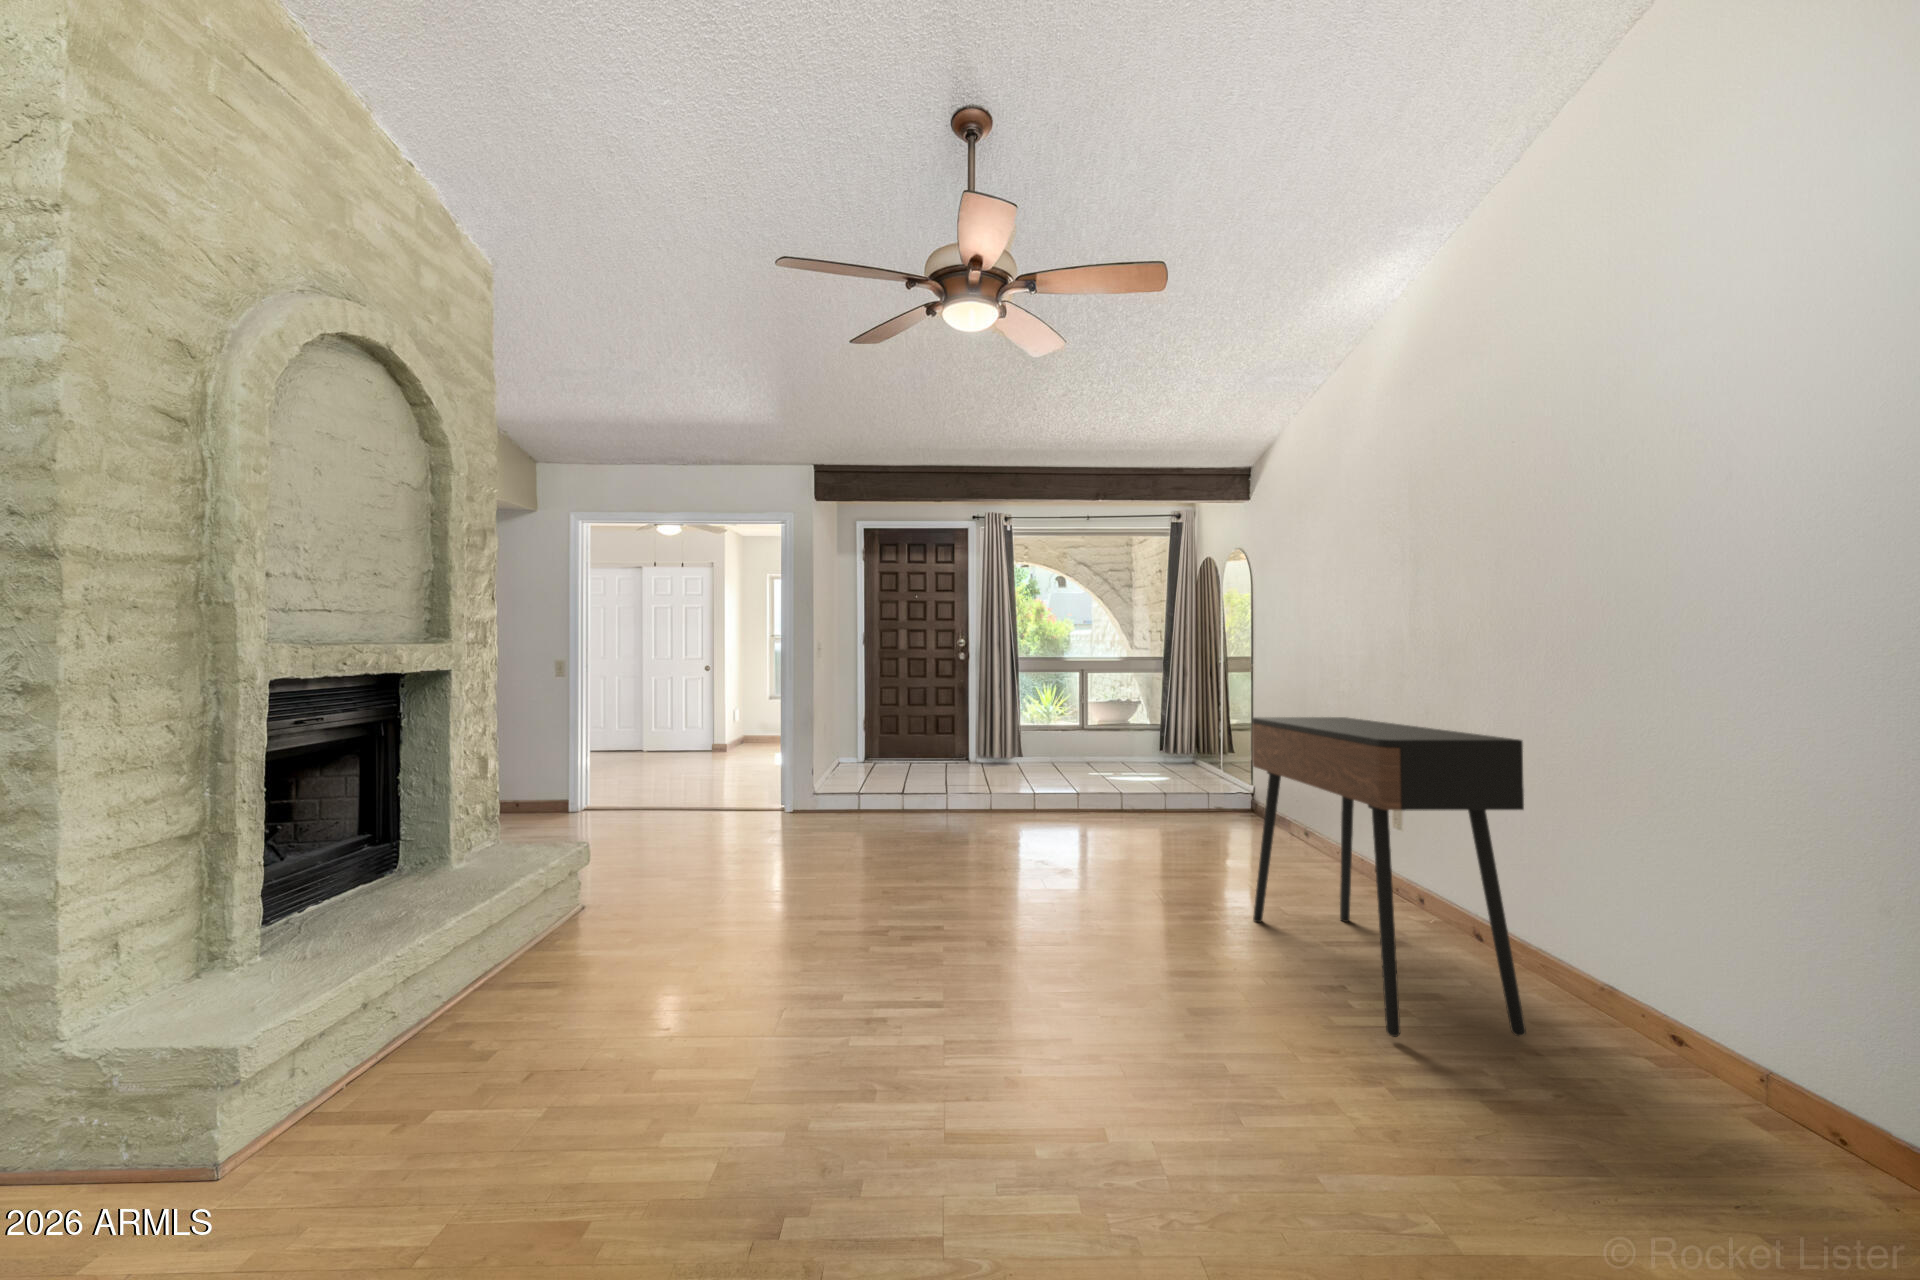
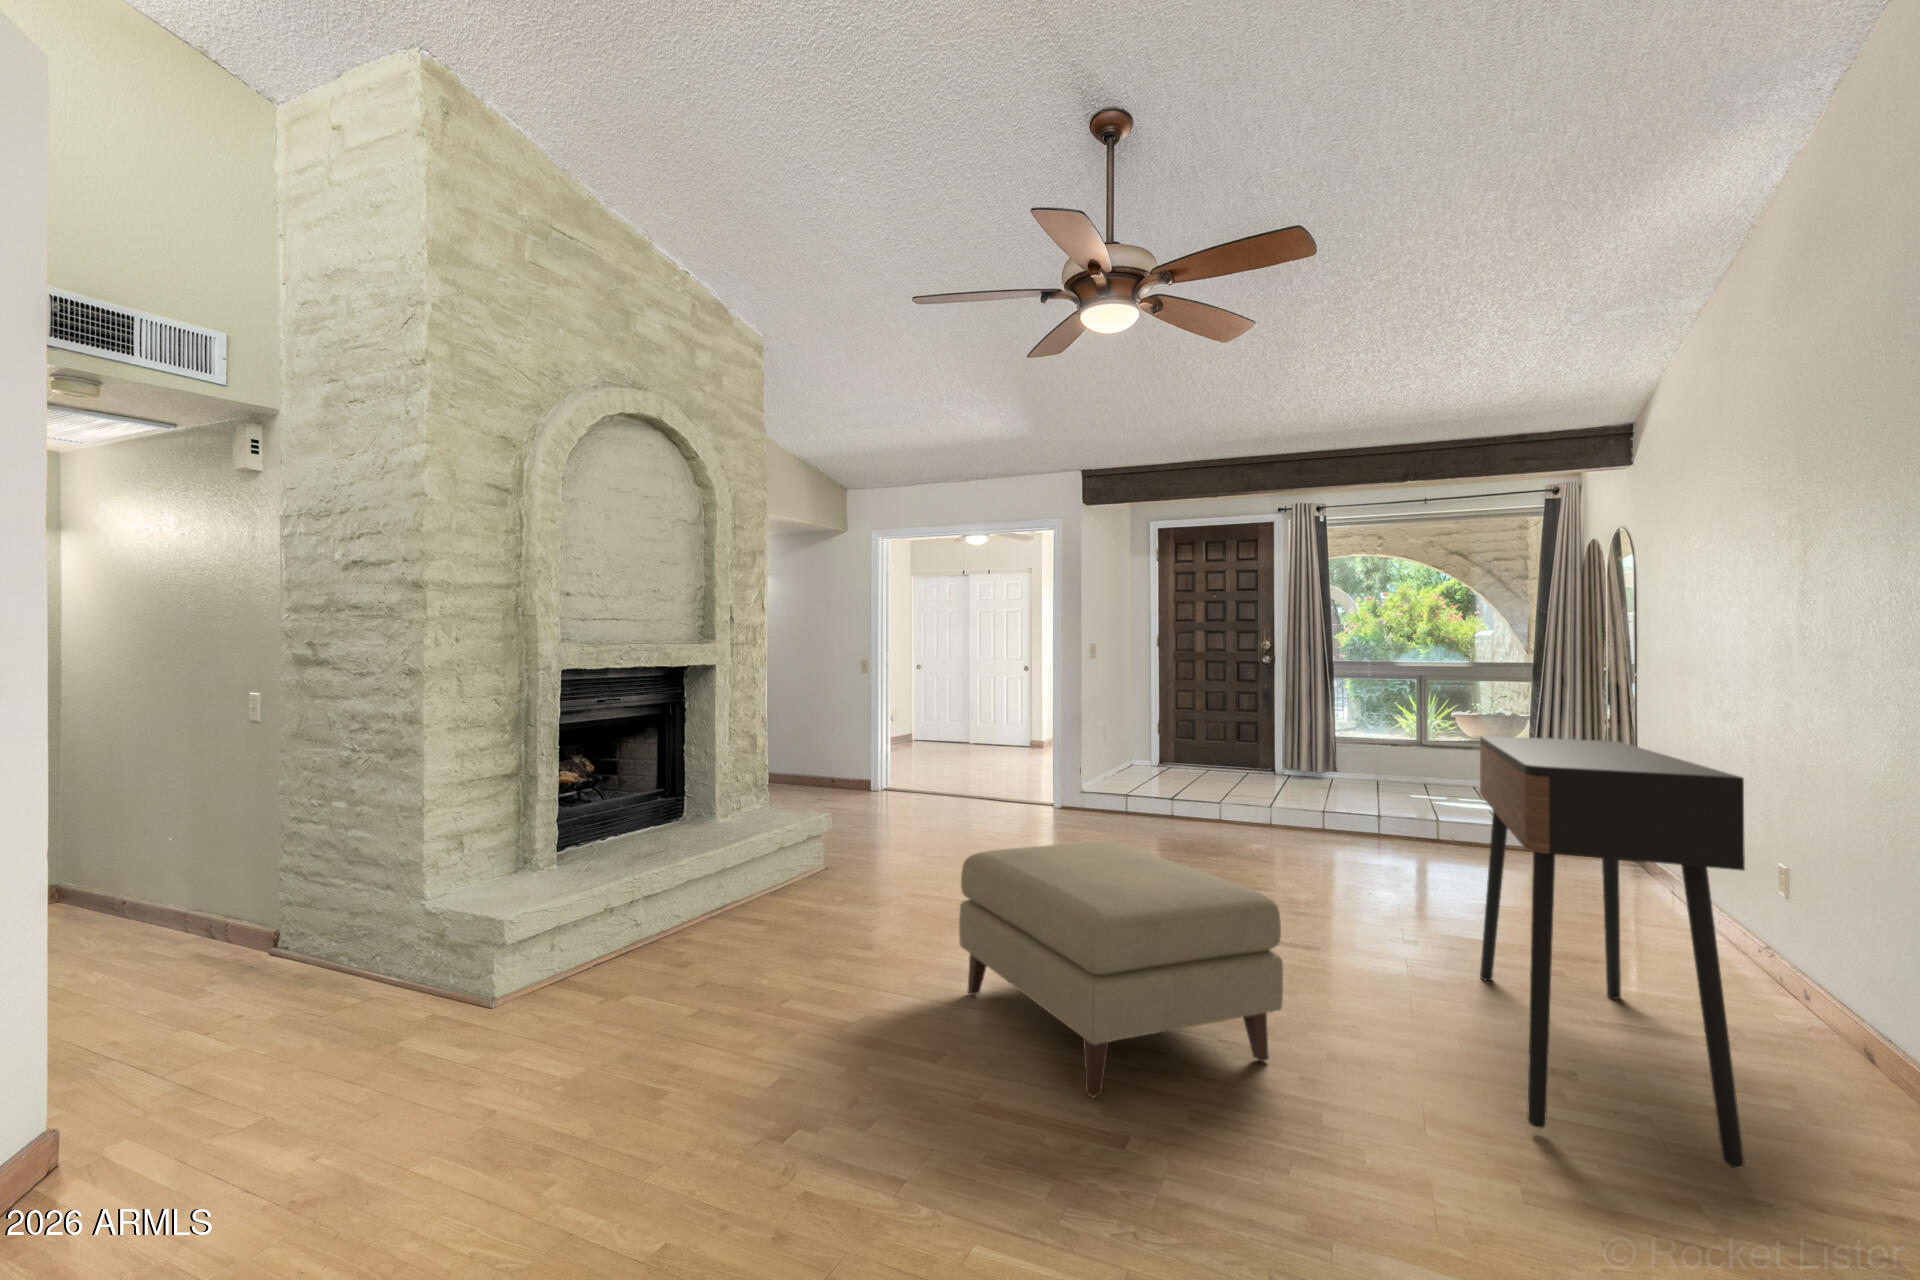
ottoman: none [846,840,1186,1099] -> present [959,842,1283,1098]

